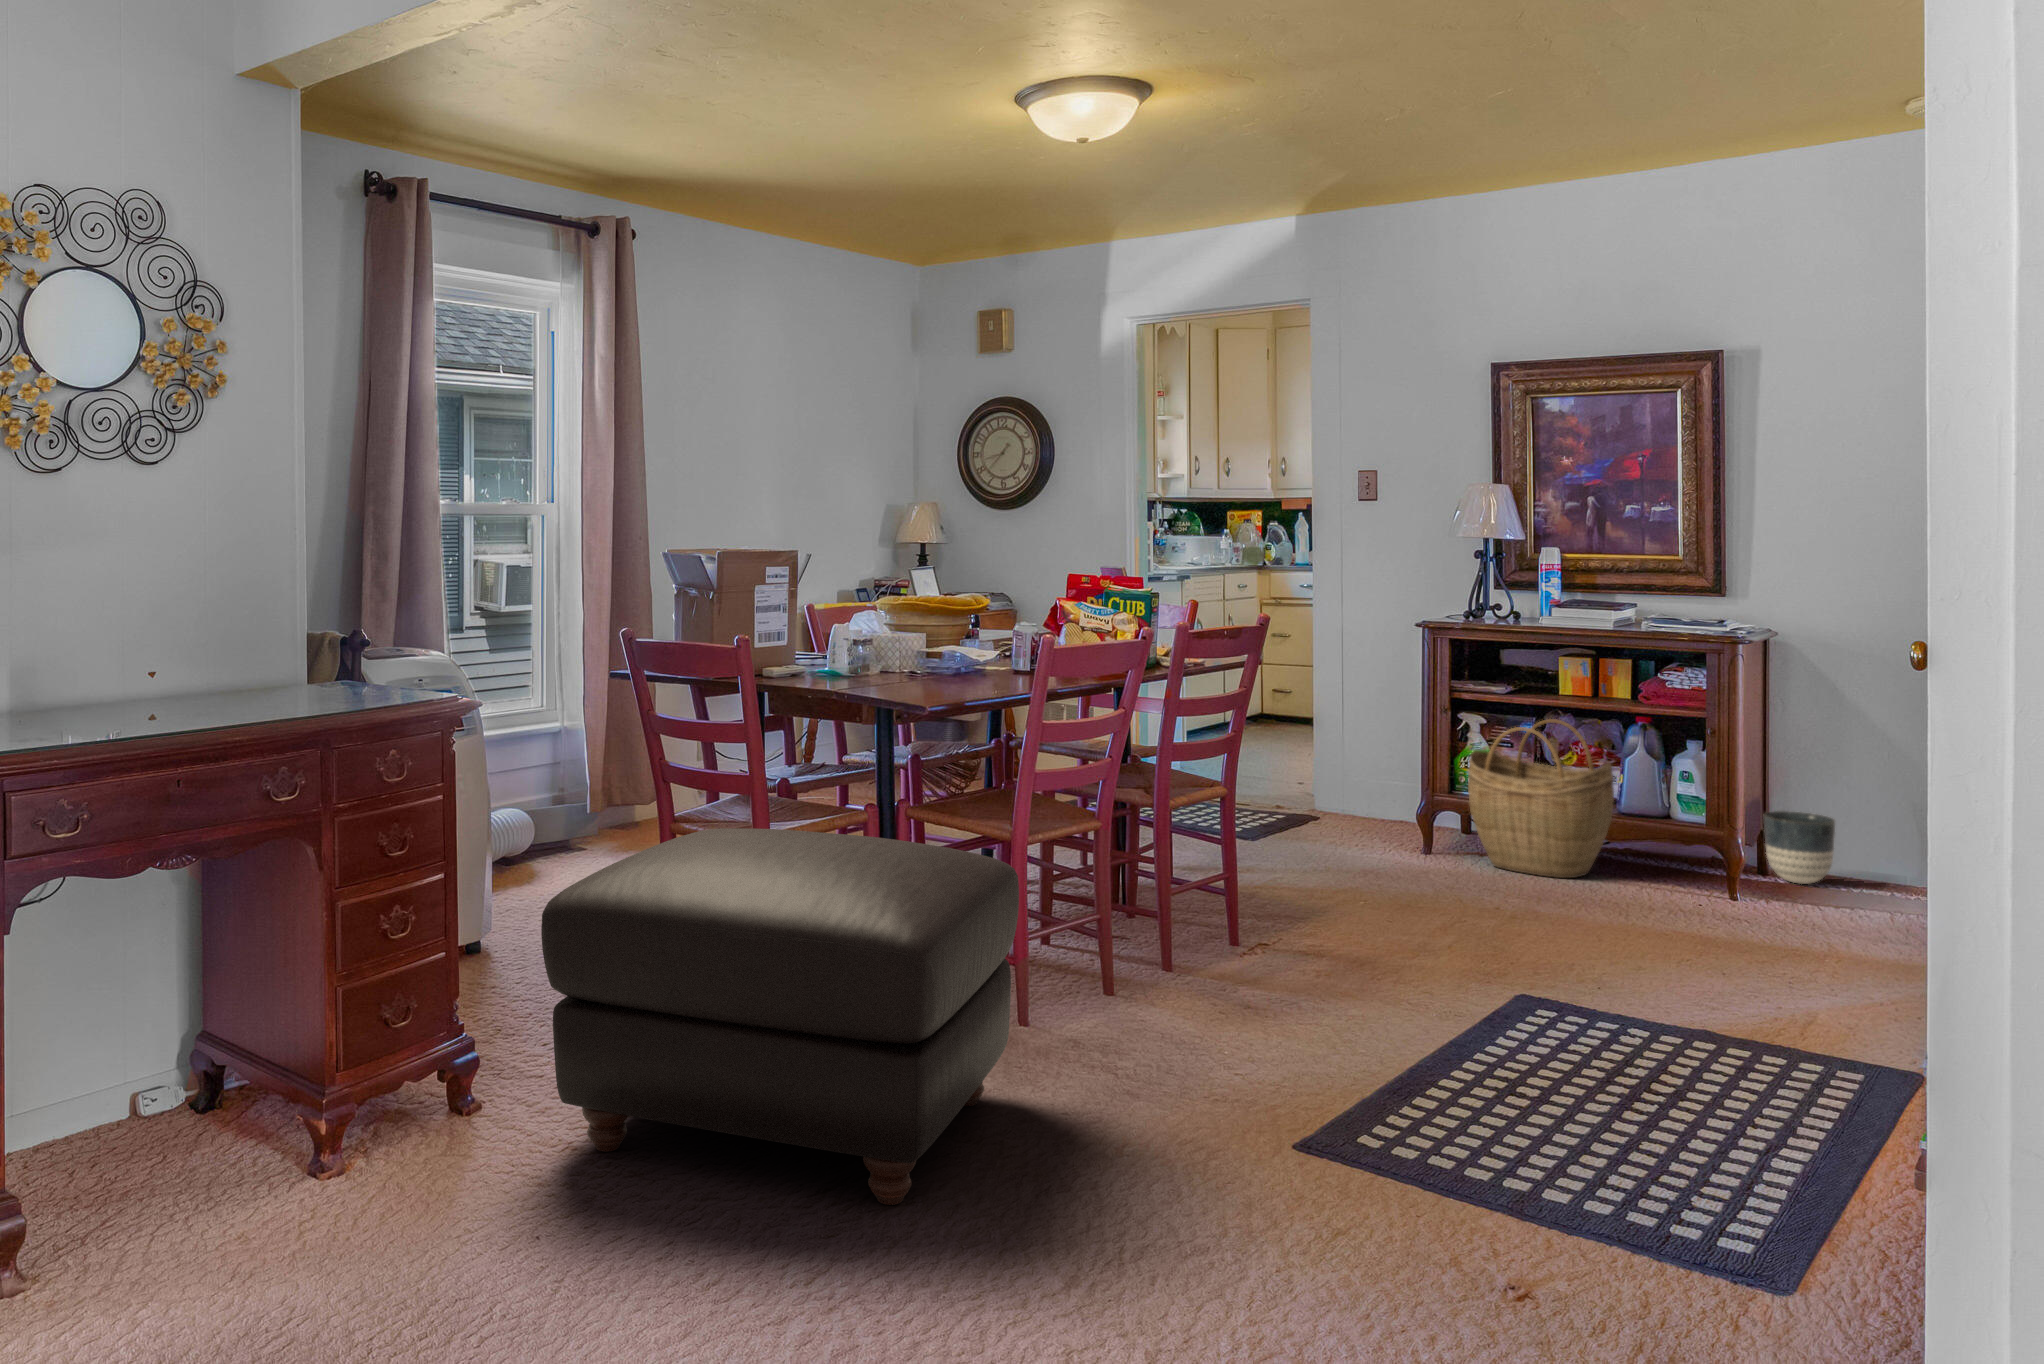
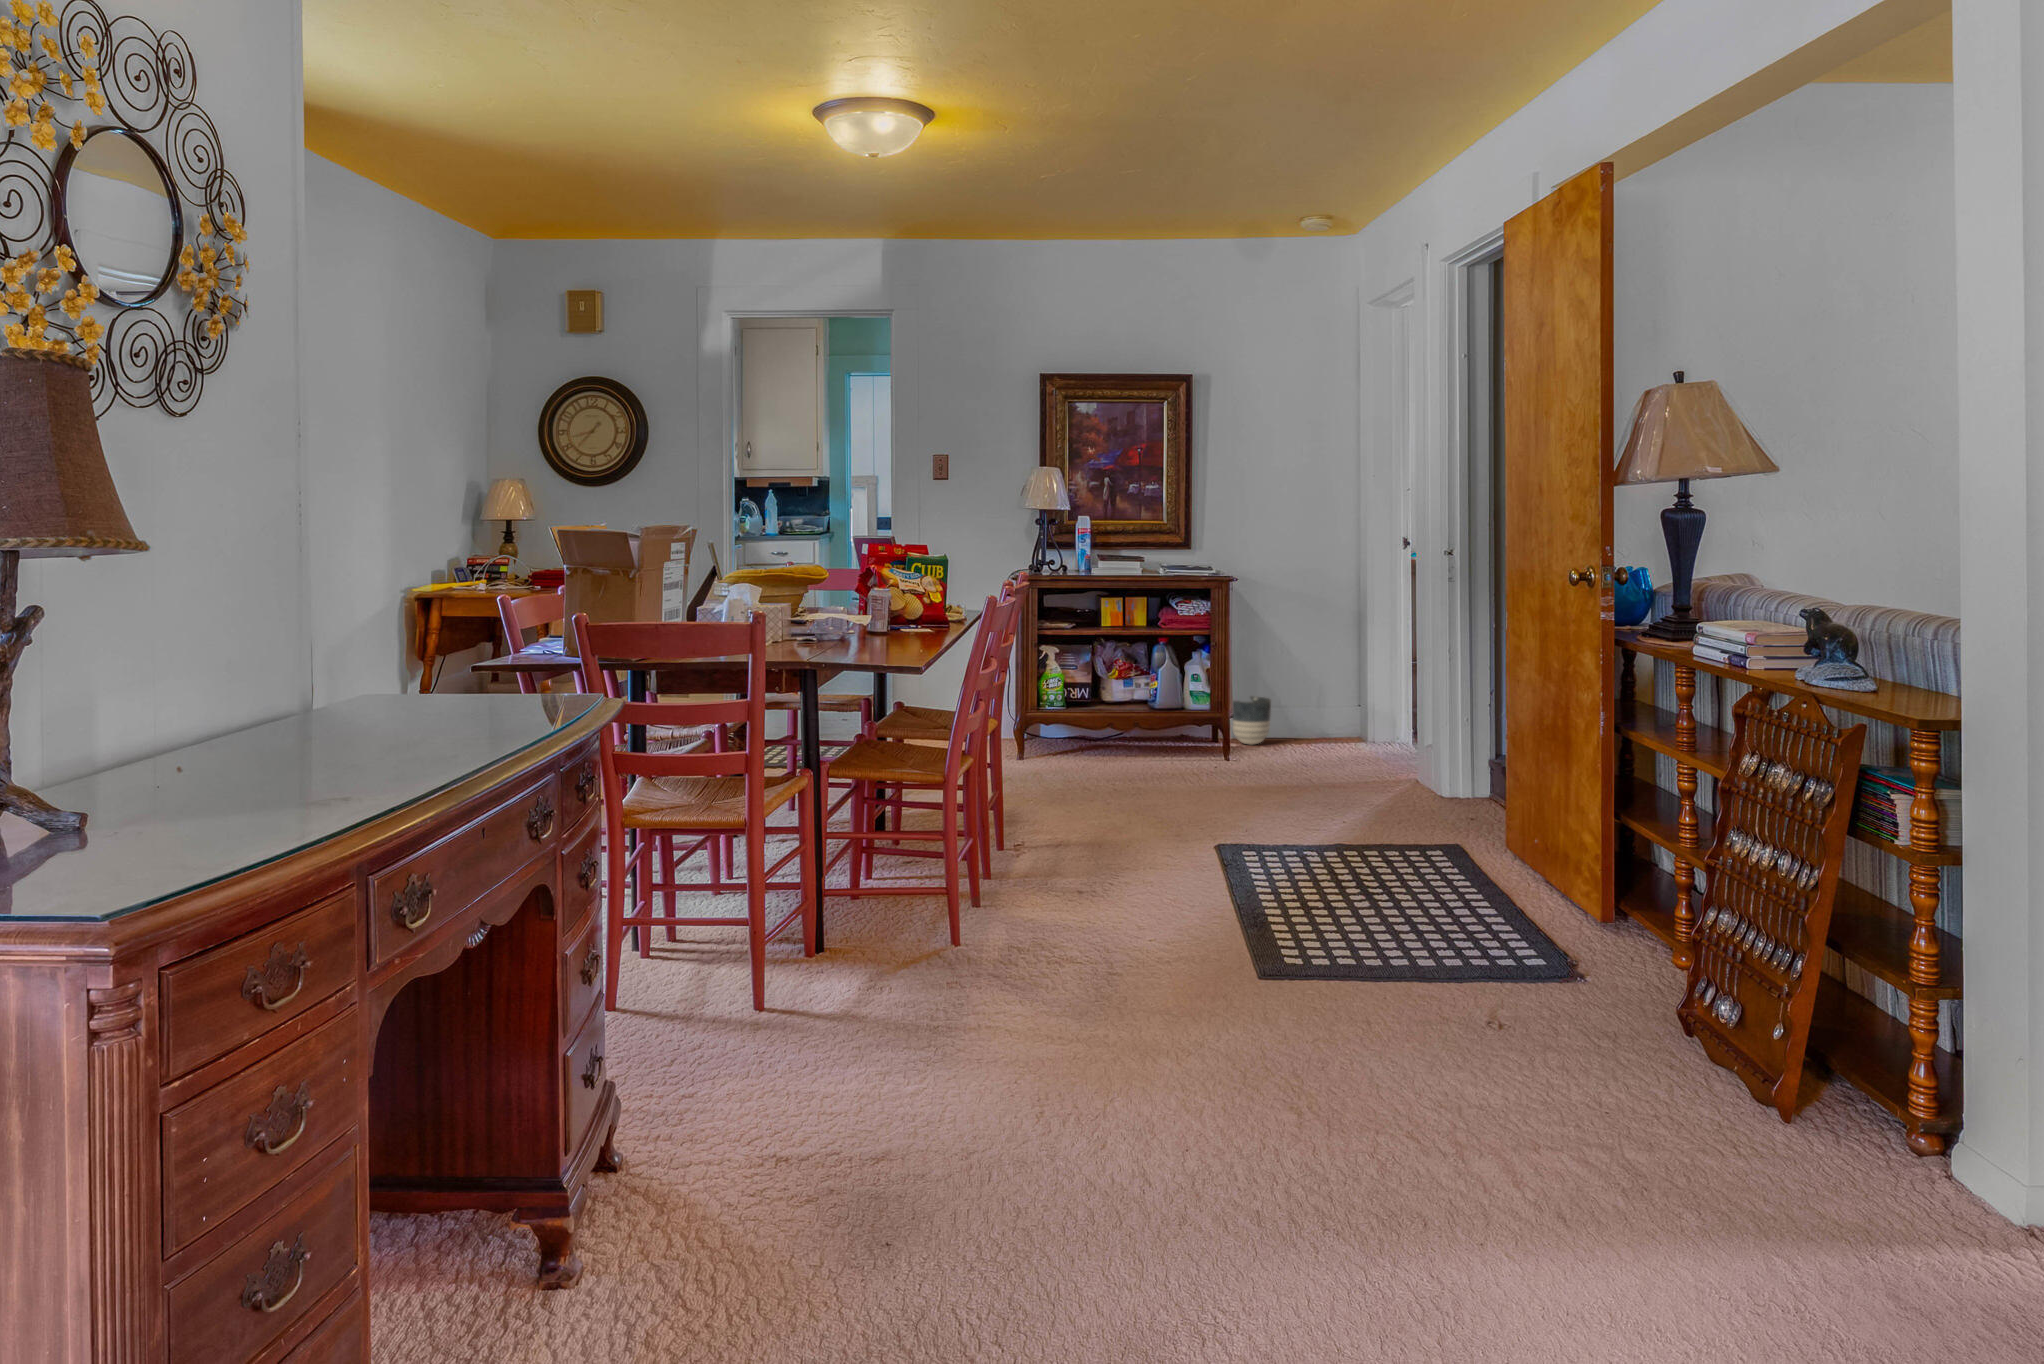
woven basket: present [1468,719,1614,878] -> none [1058,645,1156,761]
ottoman: present [541,828,1019,1205] -> none [725,769,1136,1100]

